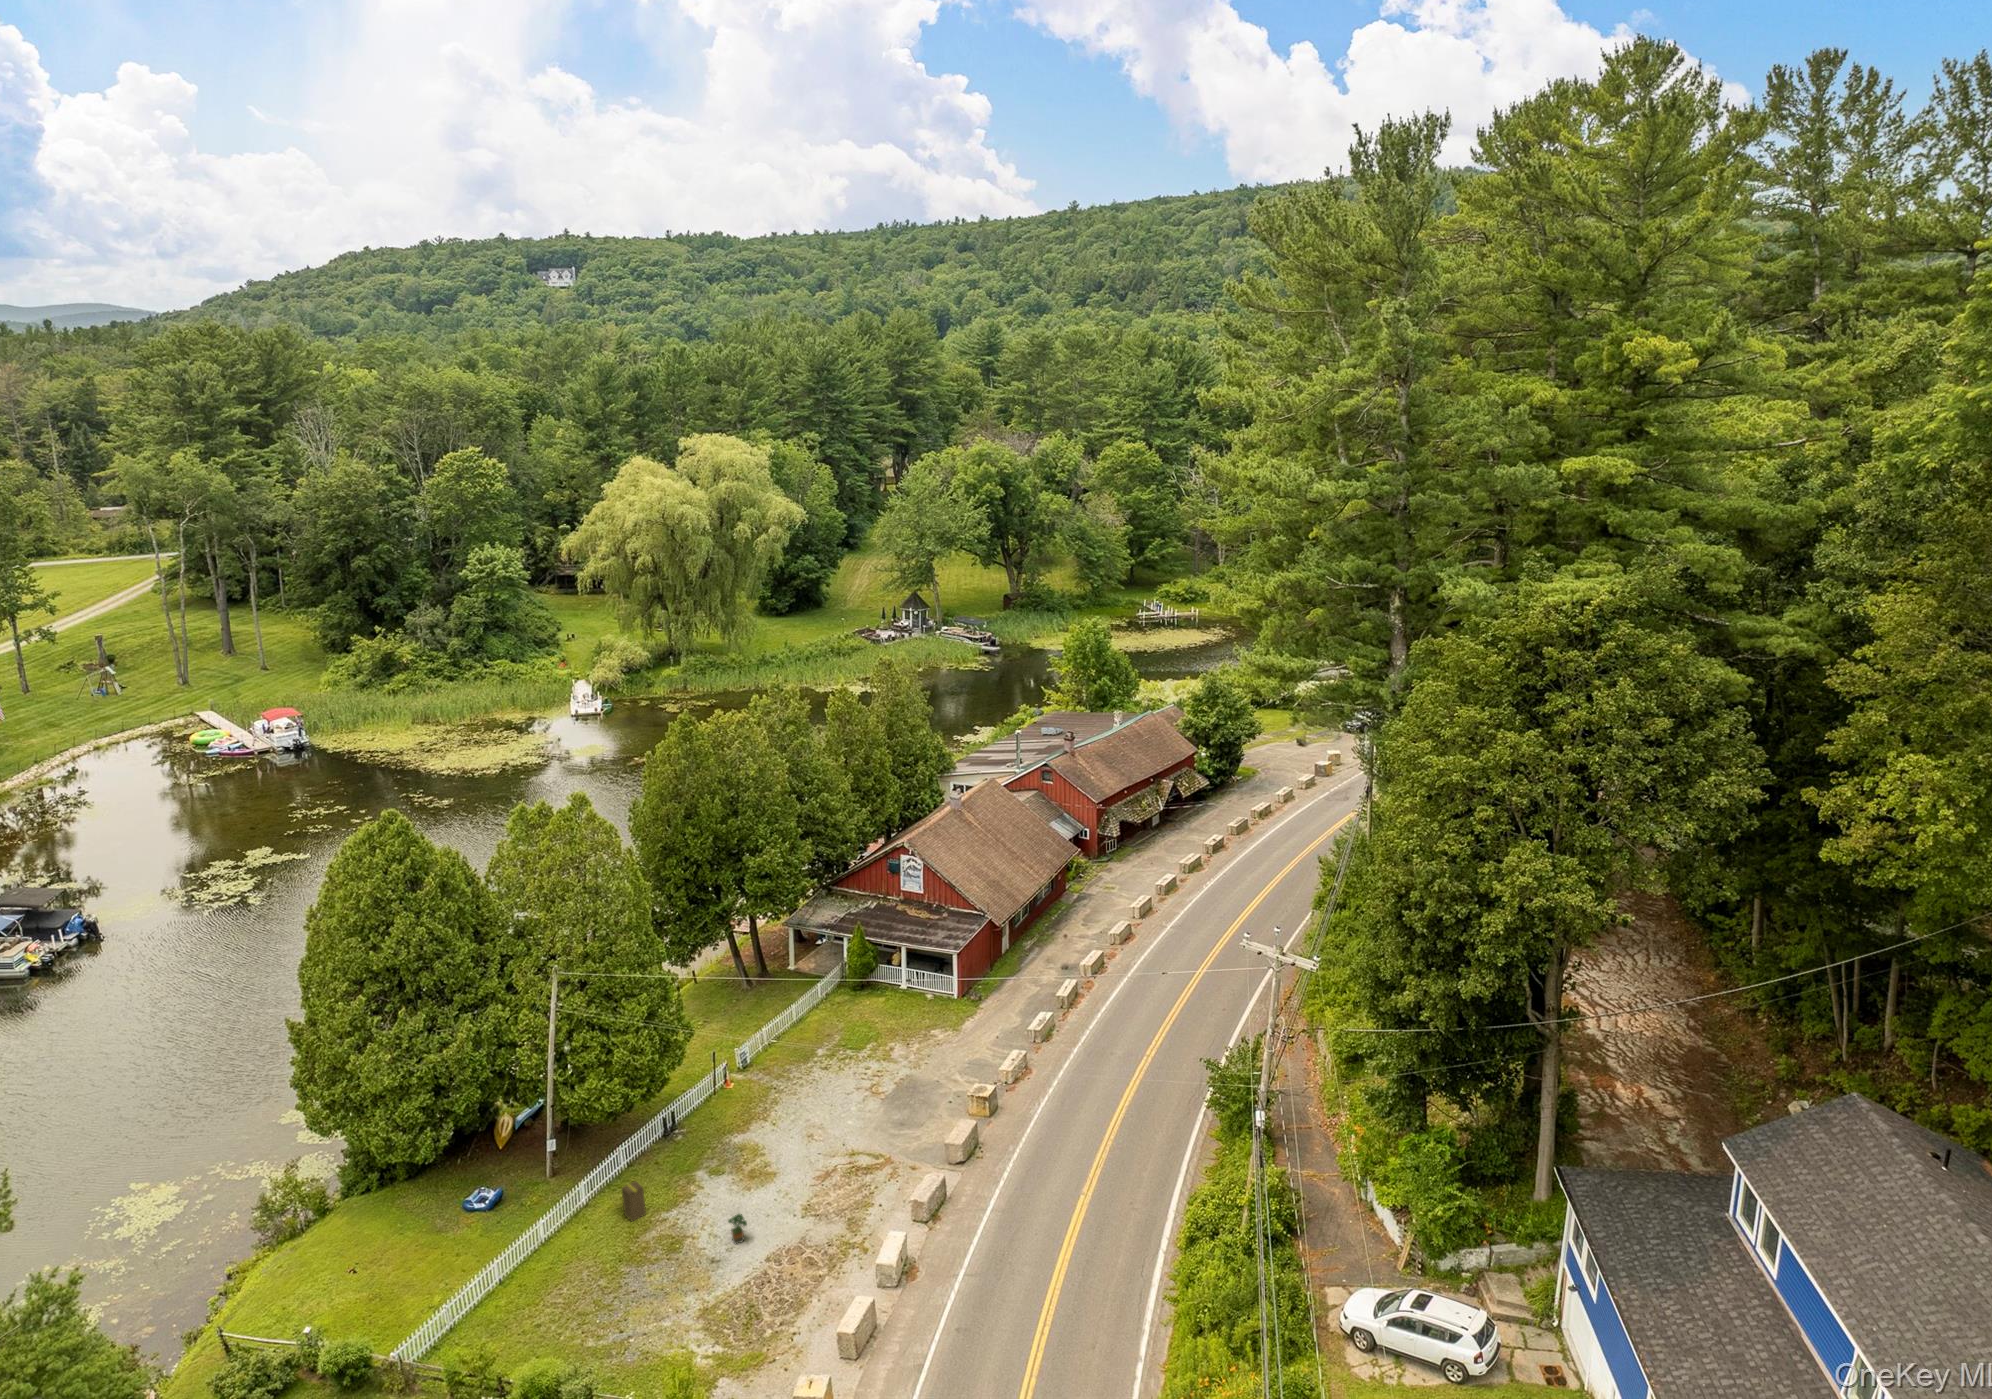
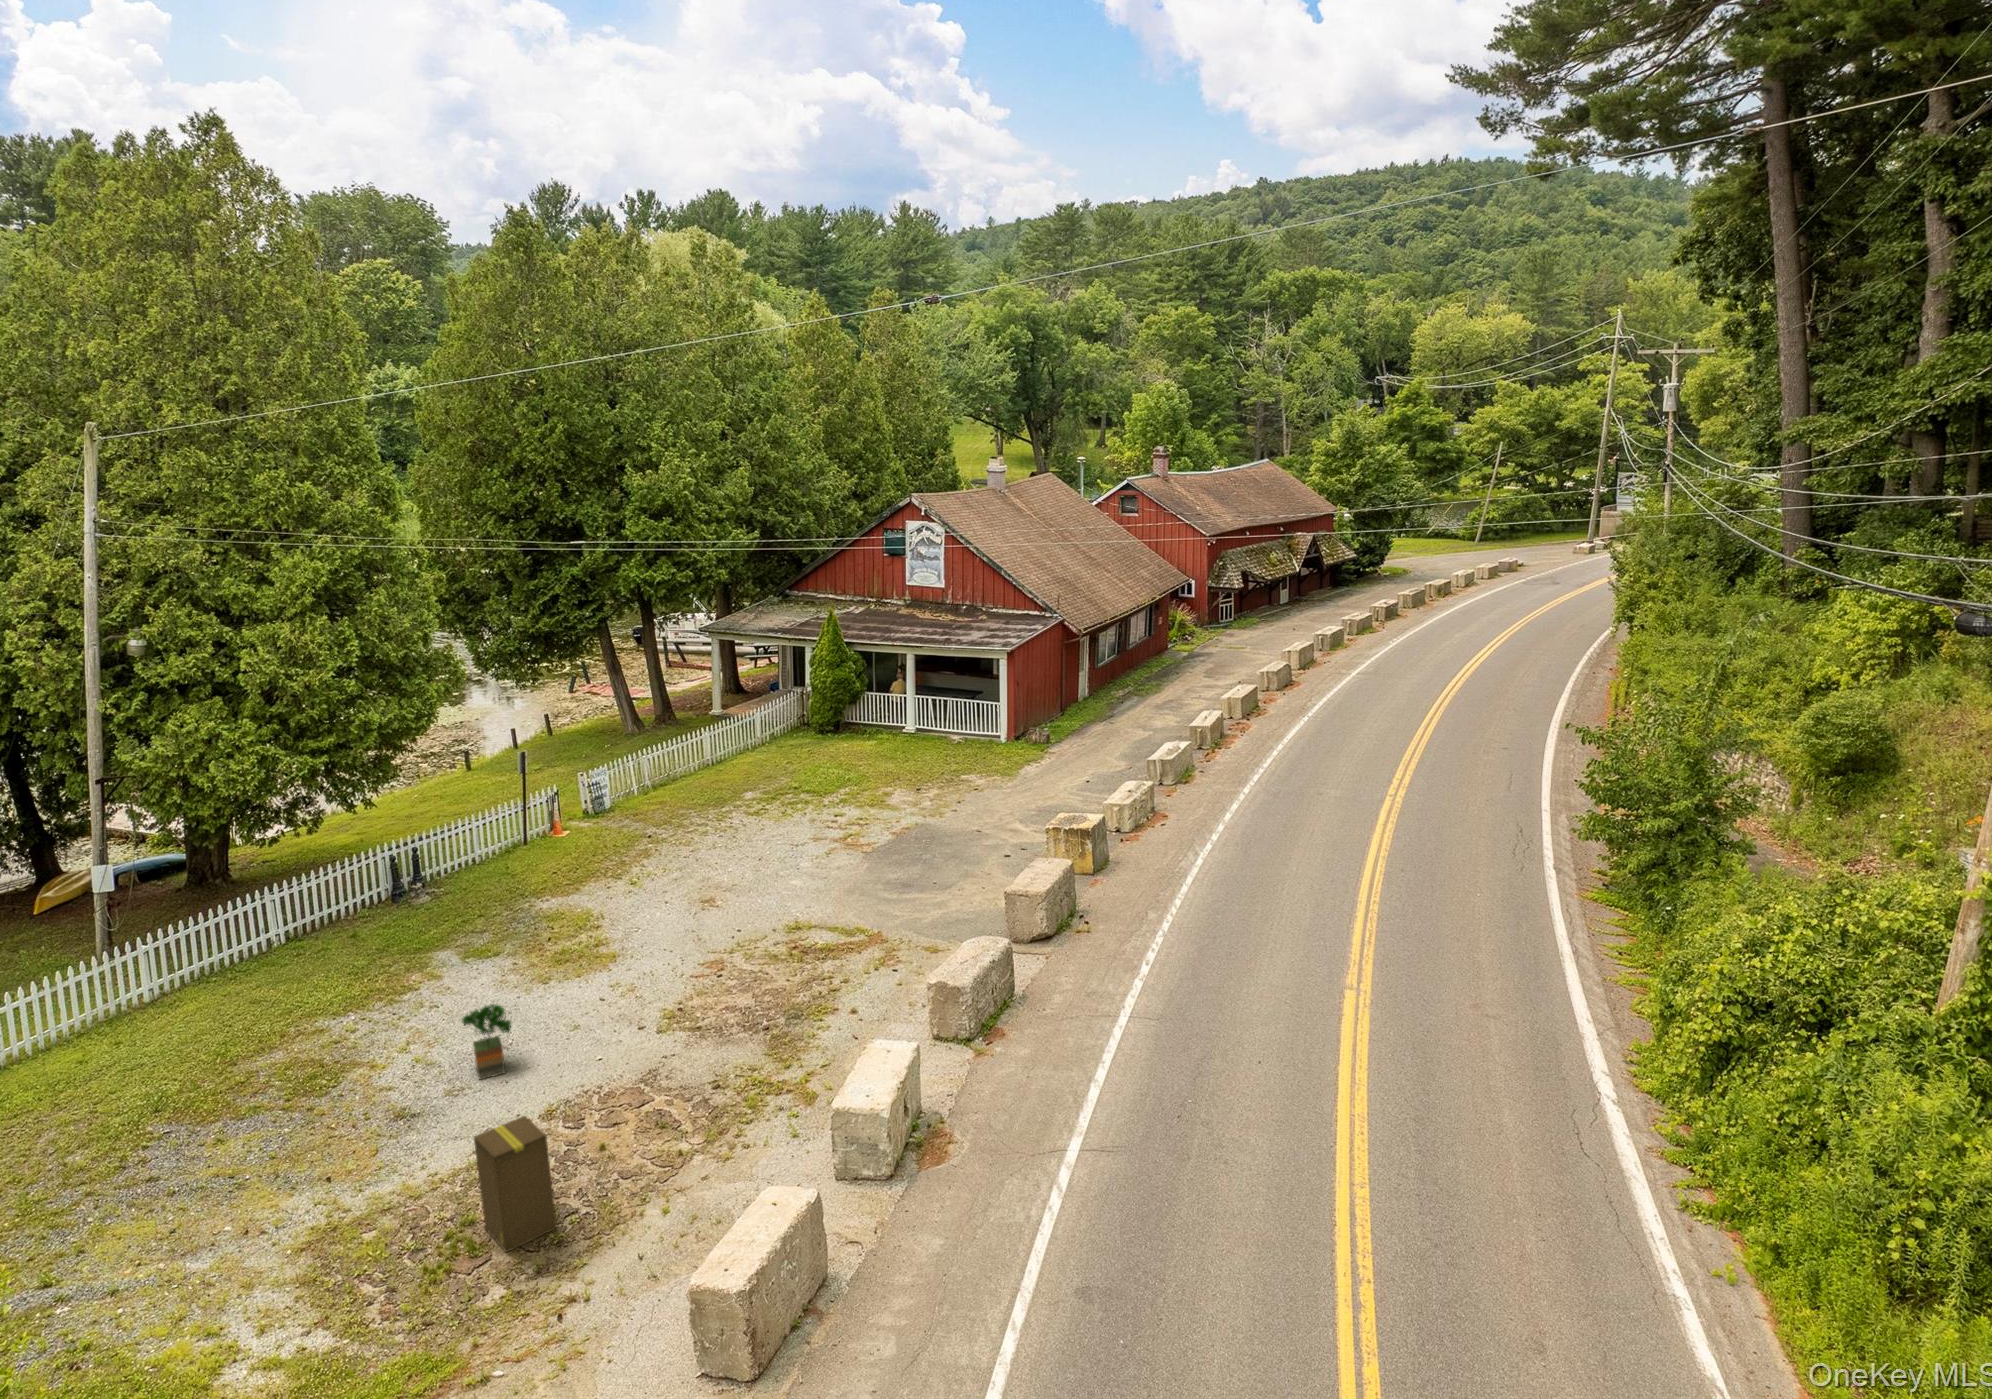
cardboard box: present [622,1181,646,1221] -> present [474,1116,557,1252]

